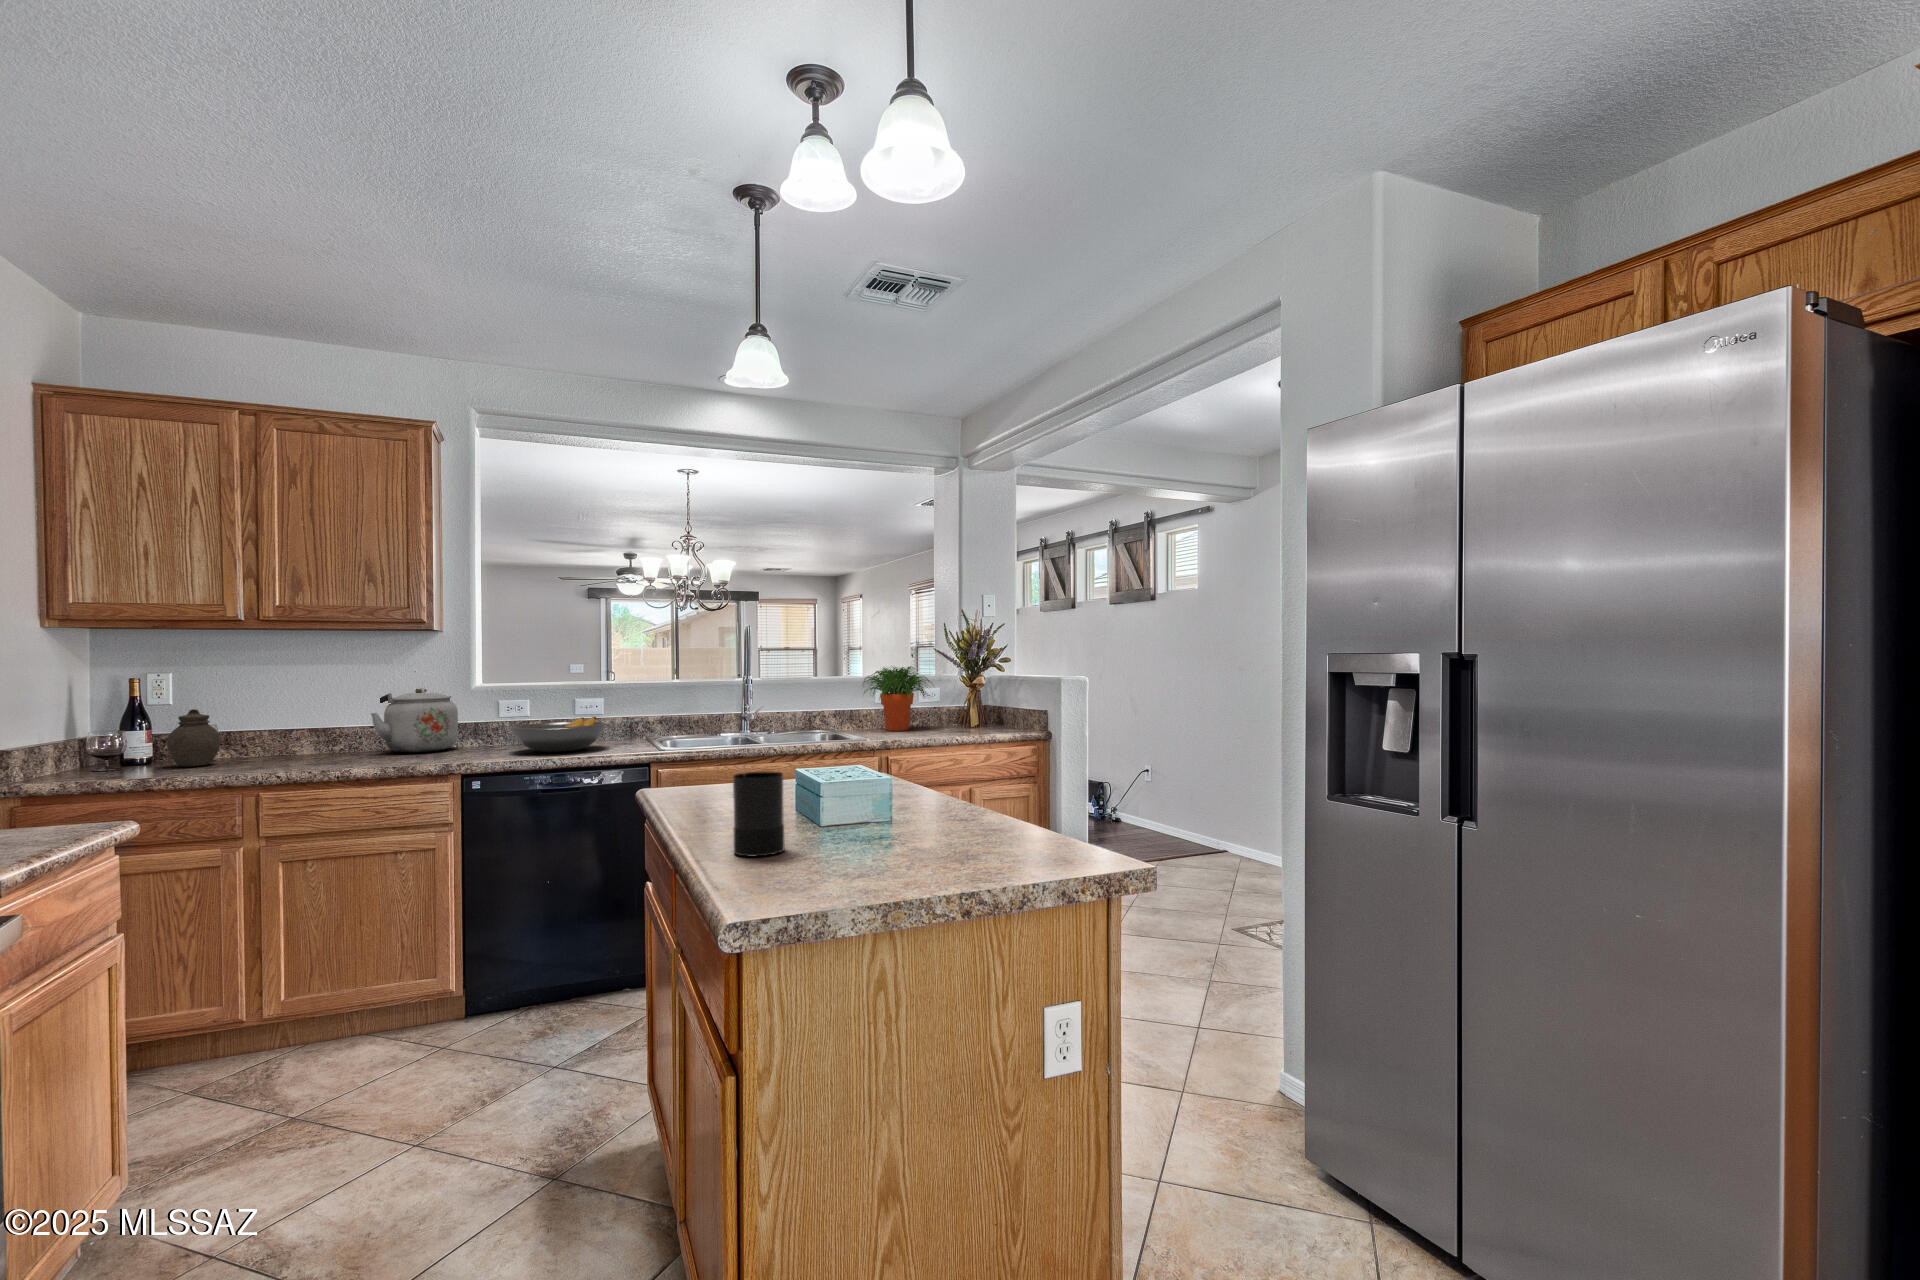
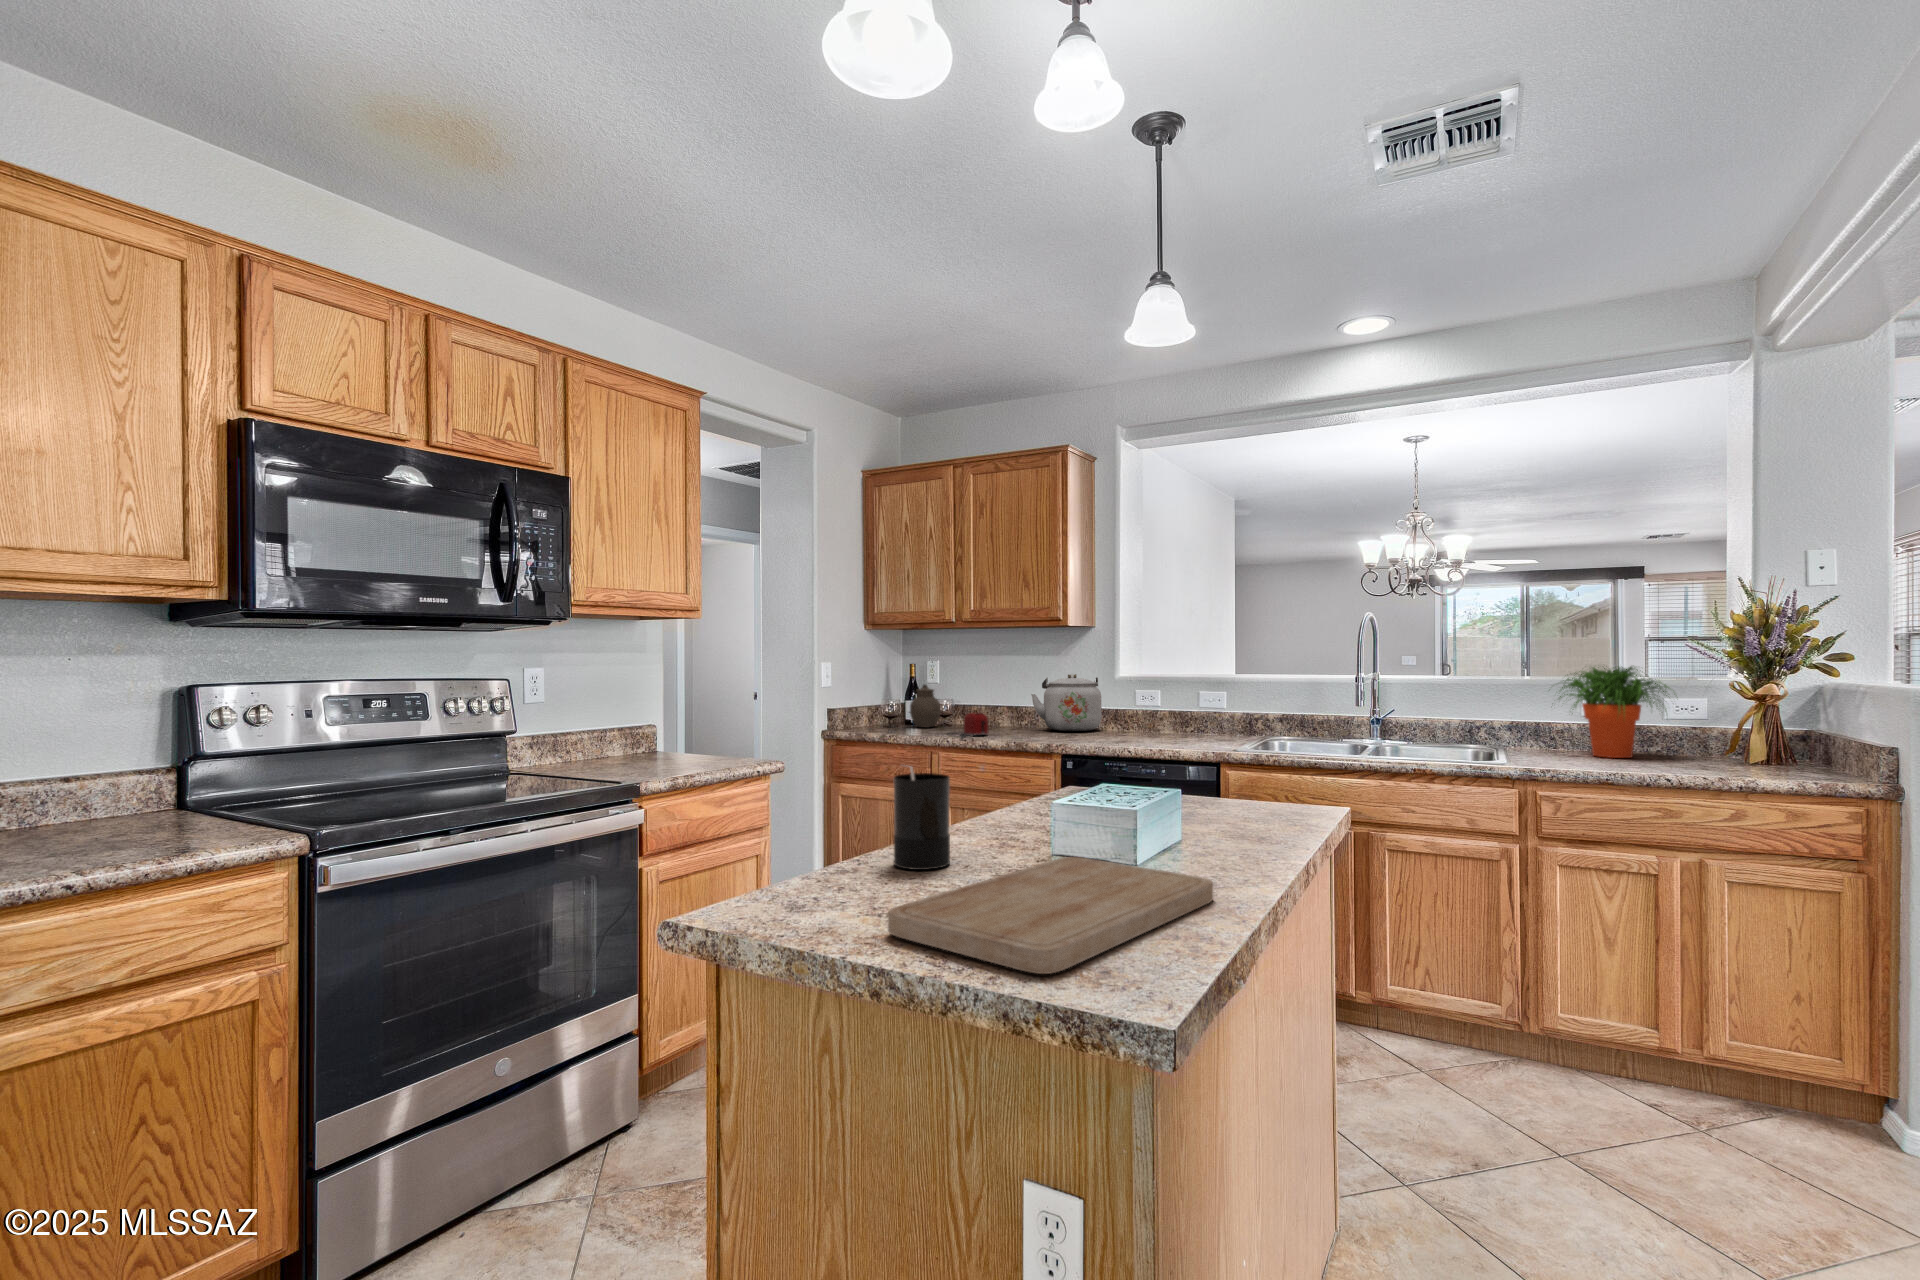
fruit bowl: present [510,717,607,752] -> none [1120,709,1211,742]
toaster: none [264,739,333,772] -> present [949,712,989,739]
cutting board: none [873,814,1051,880] -> present [888,857,1213,974]

